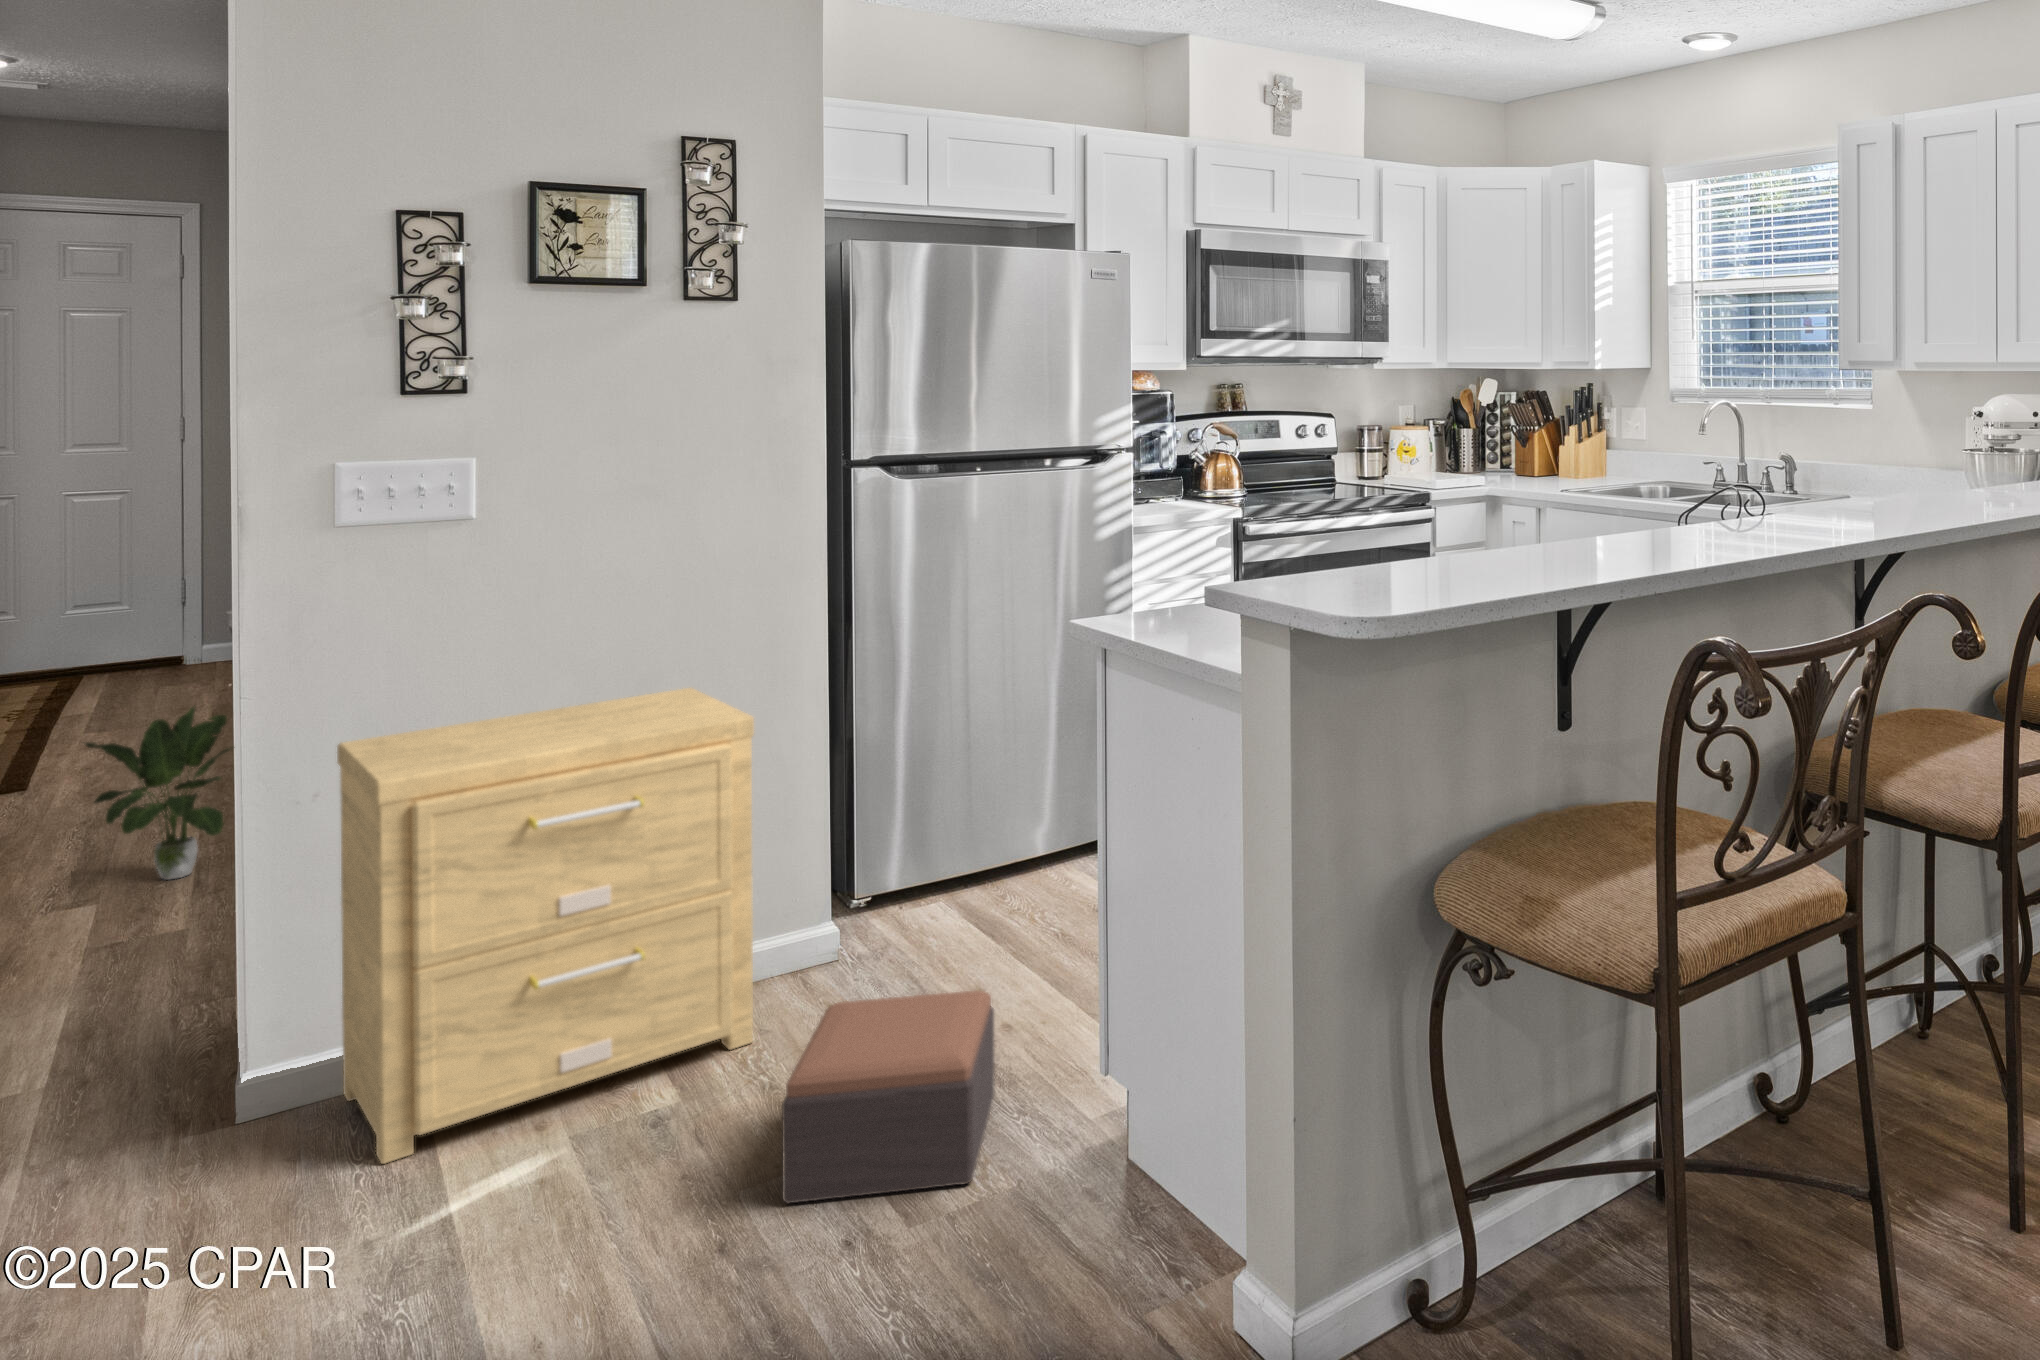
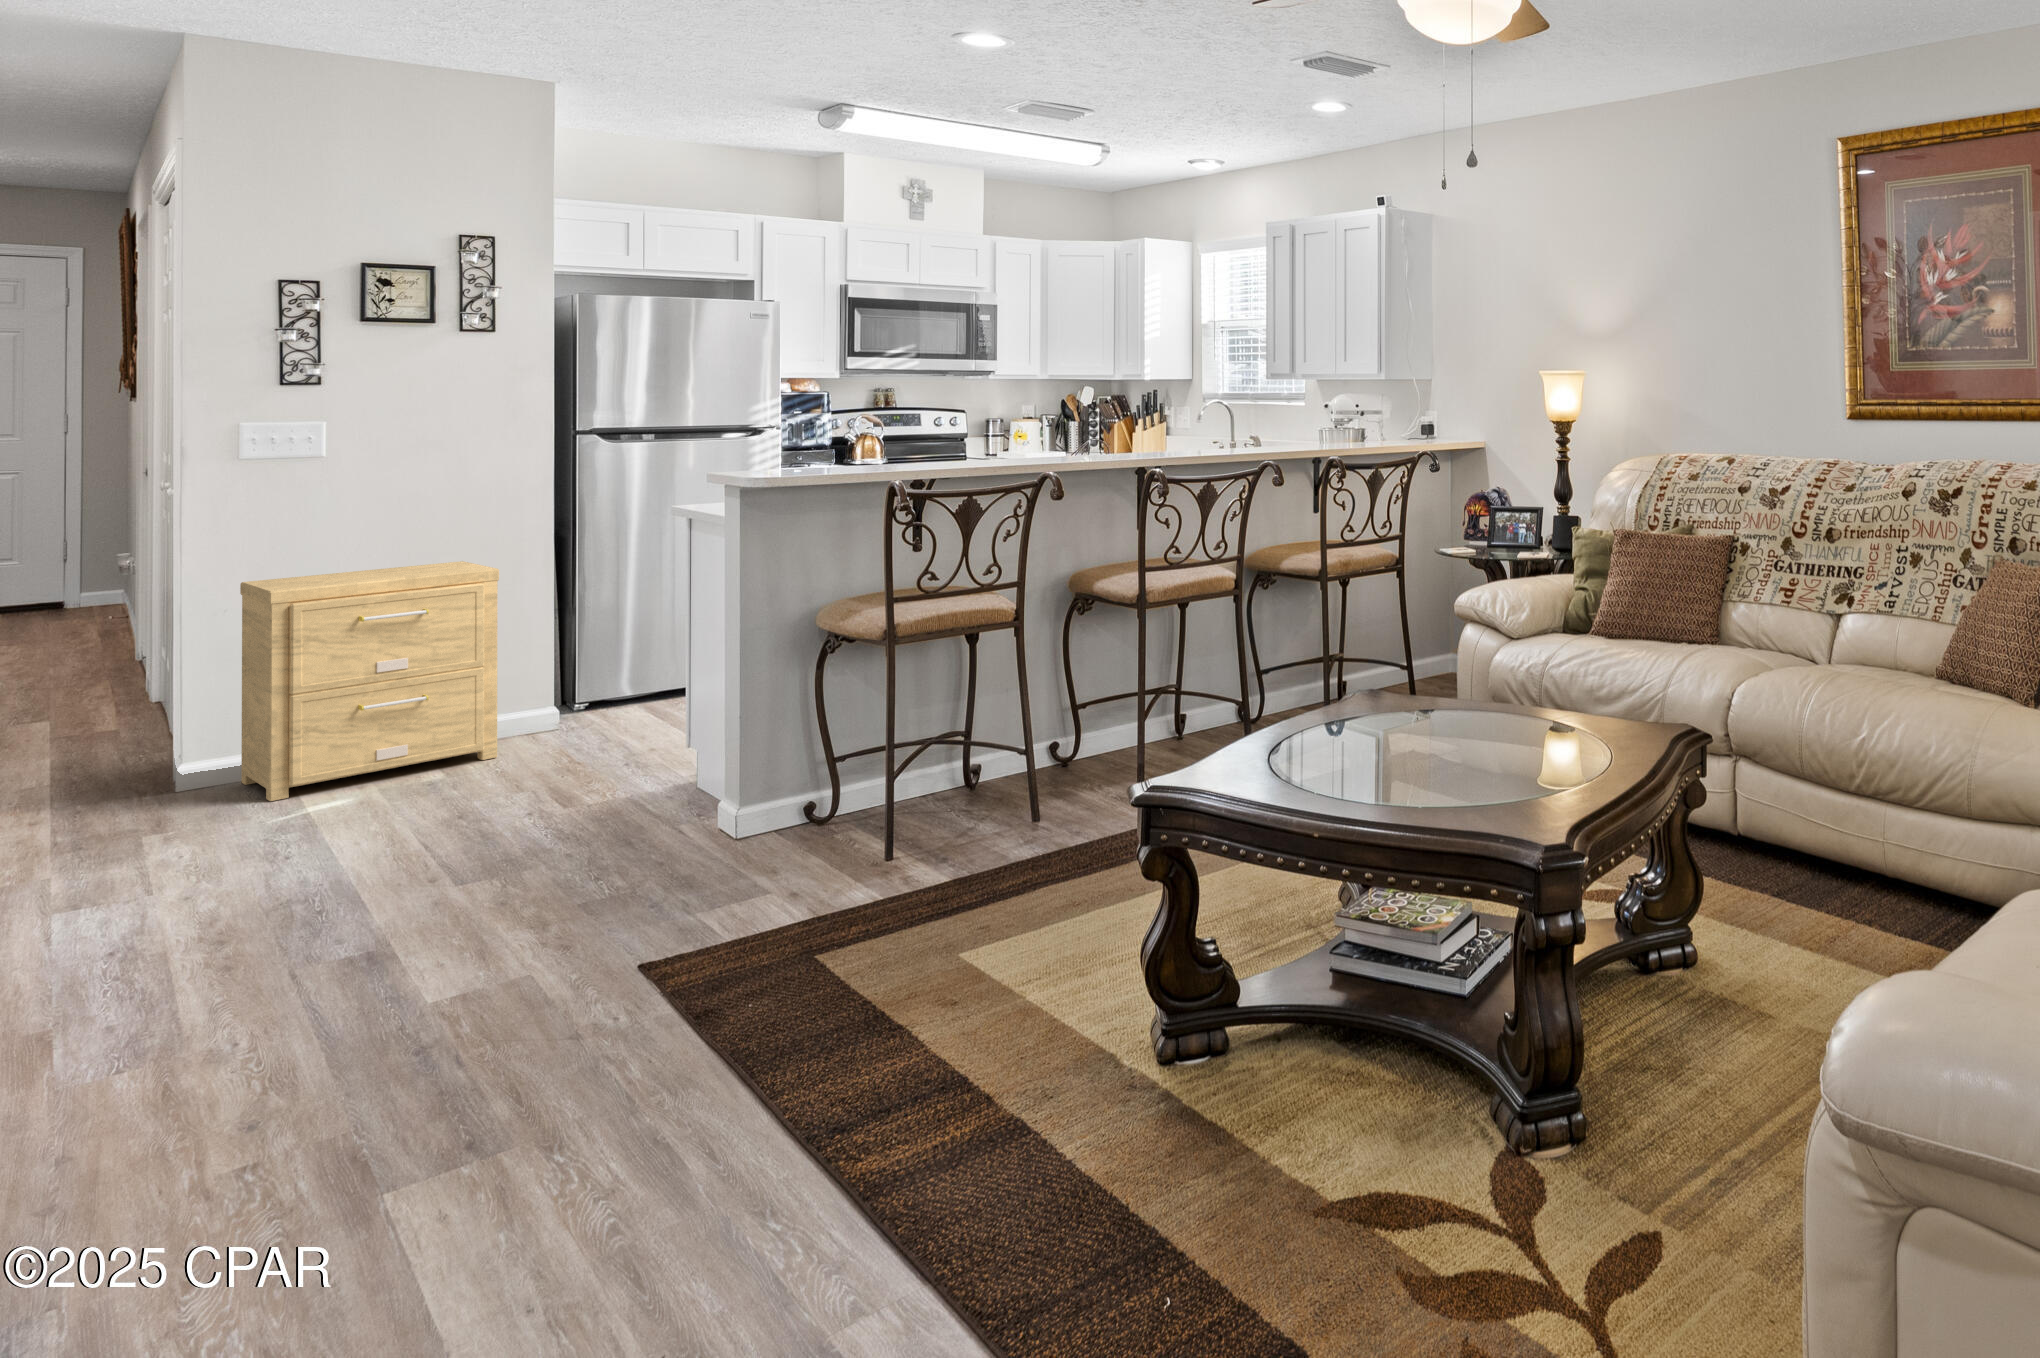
potted plant: present [85,705,230,880] -> none [37,601,146,716]
footstool: present [782,990,994,1203] -> none [503,708,637,802]

